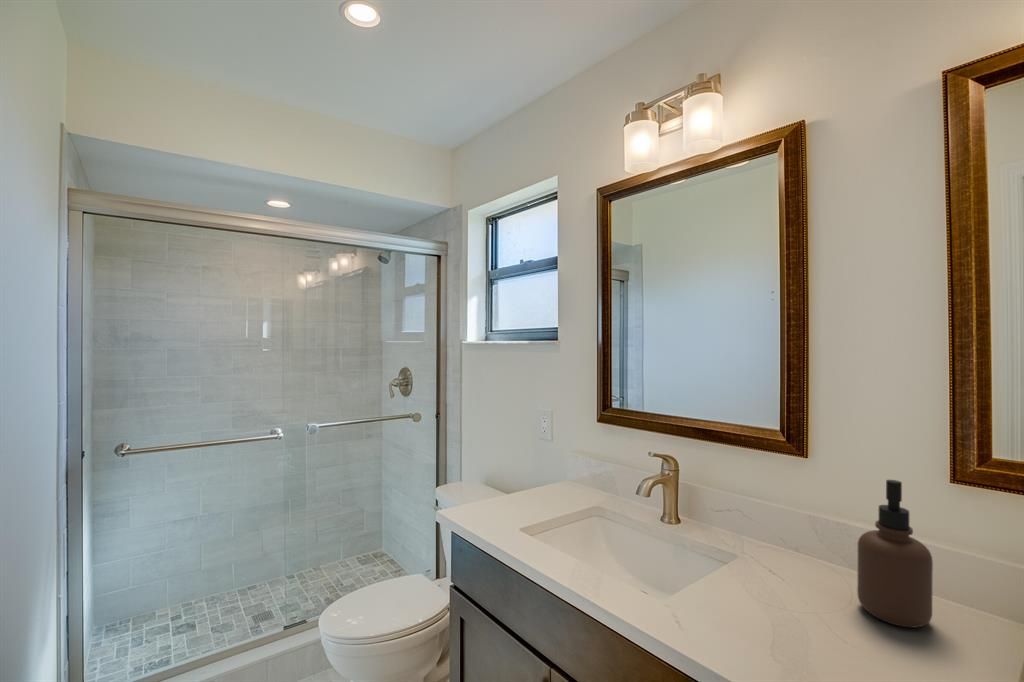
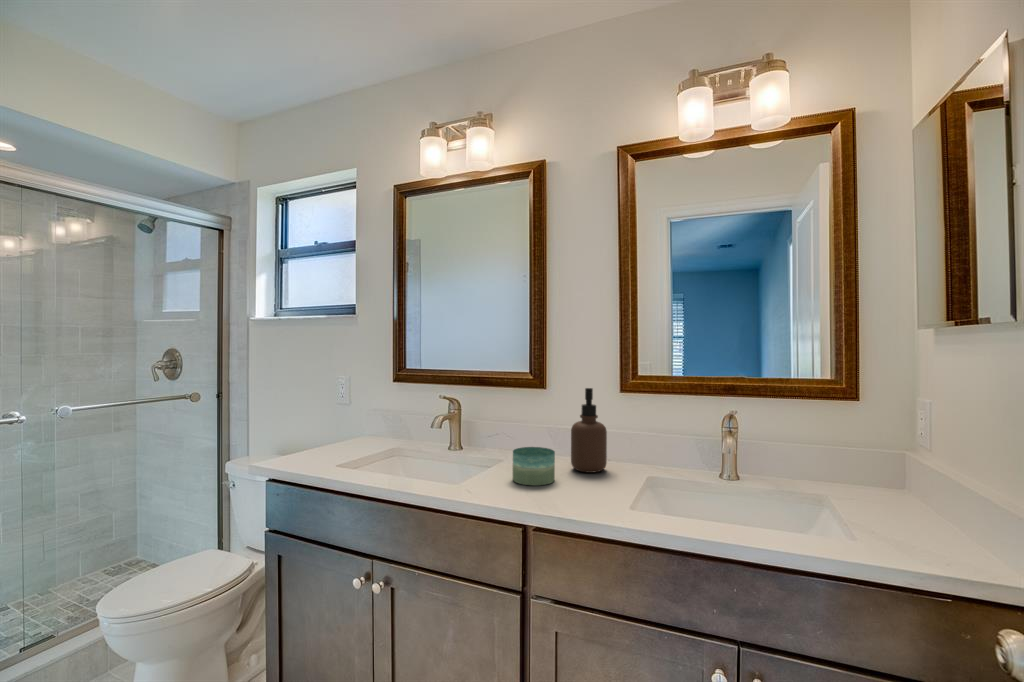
candle: none [752,562,828,640] -> present [512,447,555,485]

